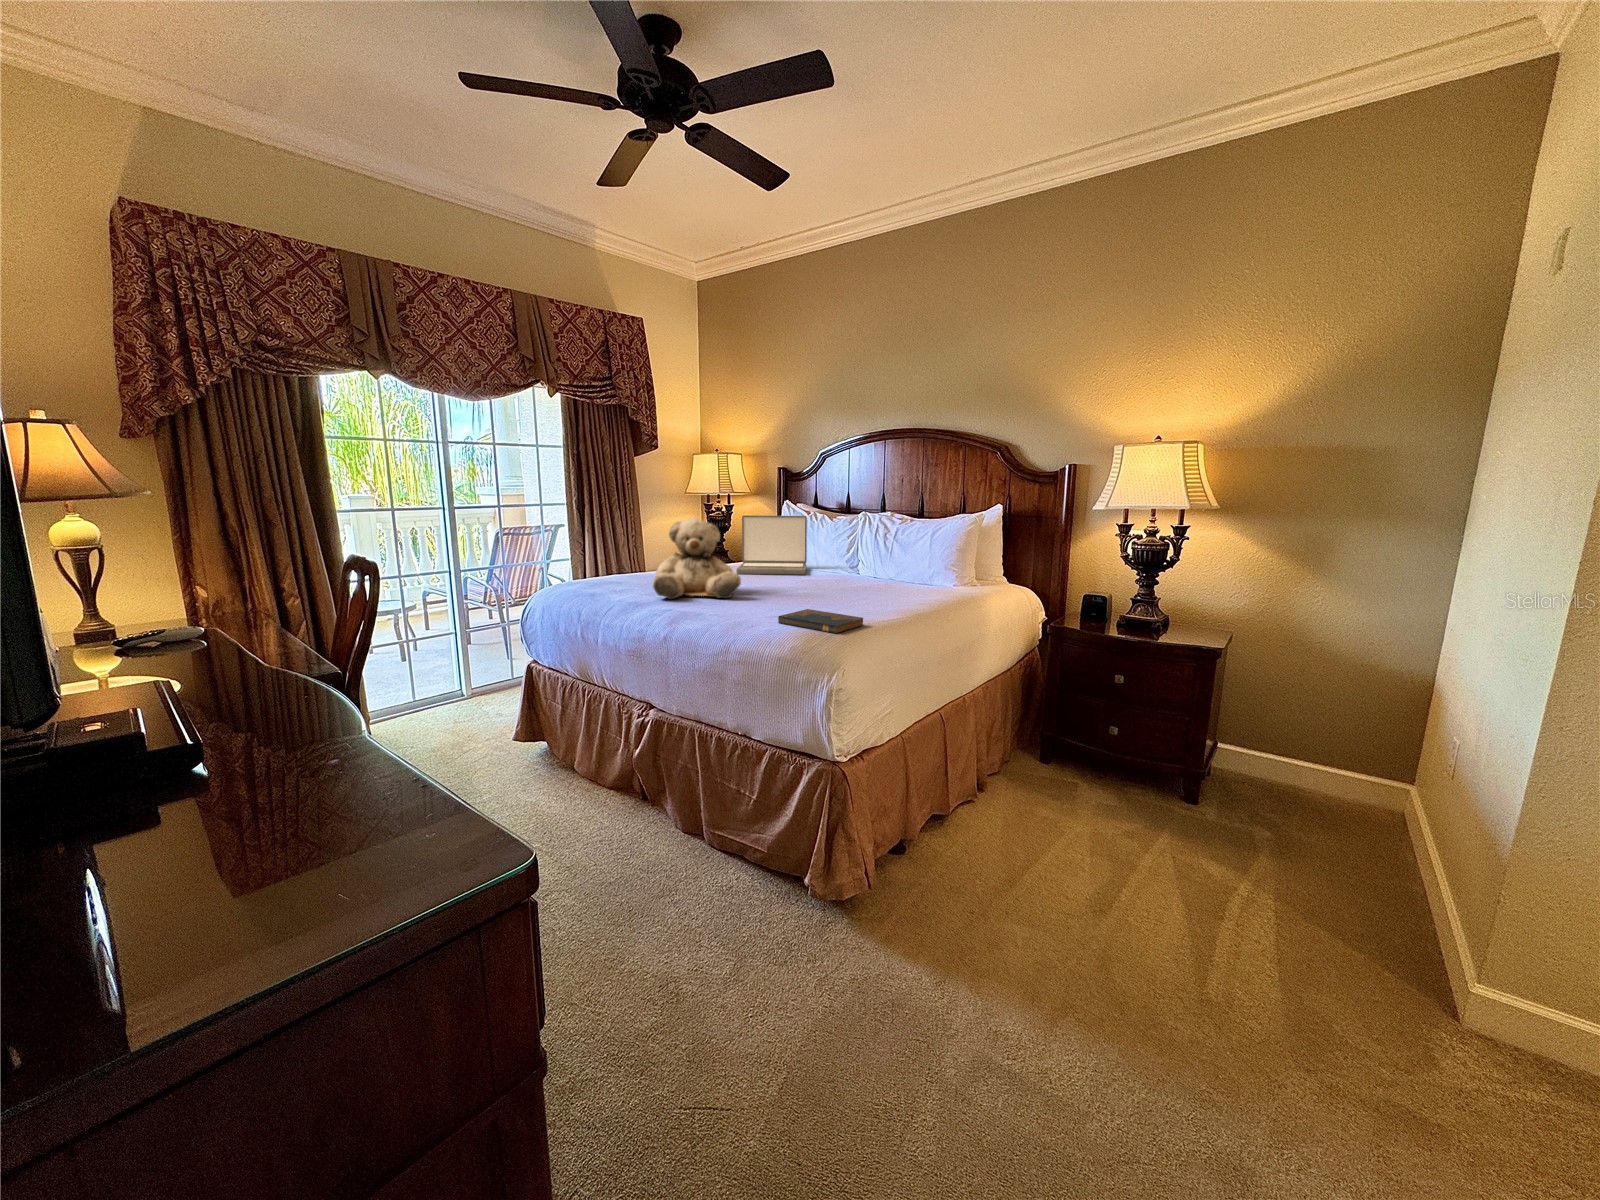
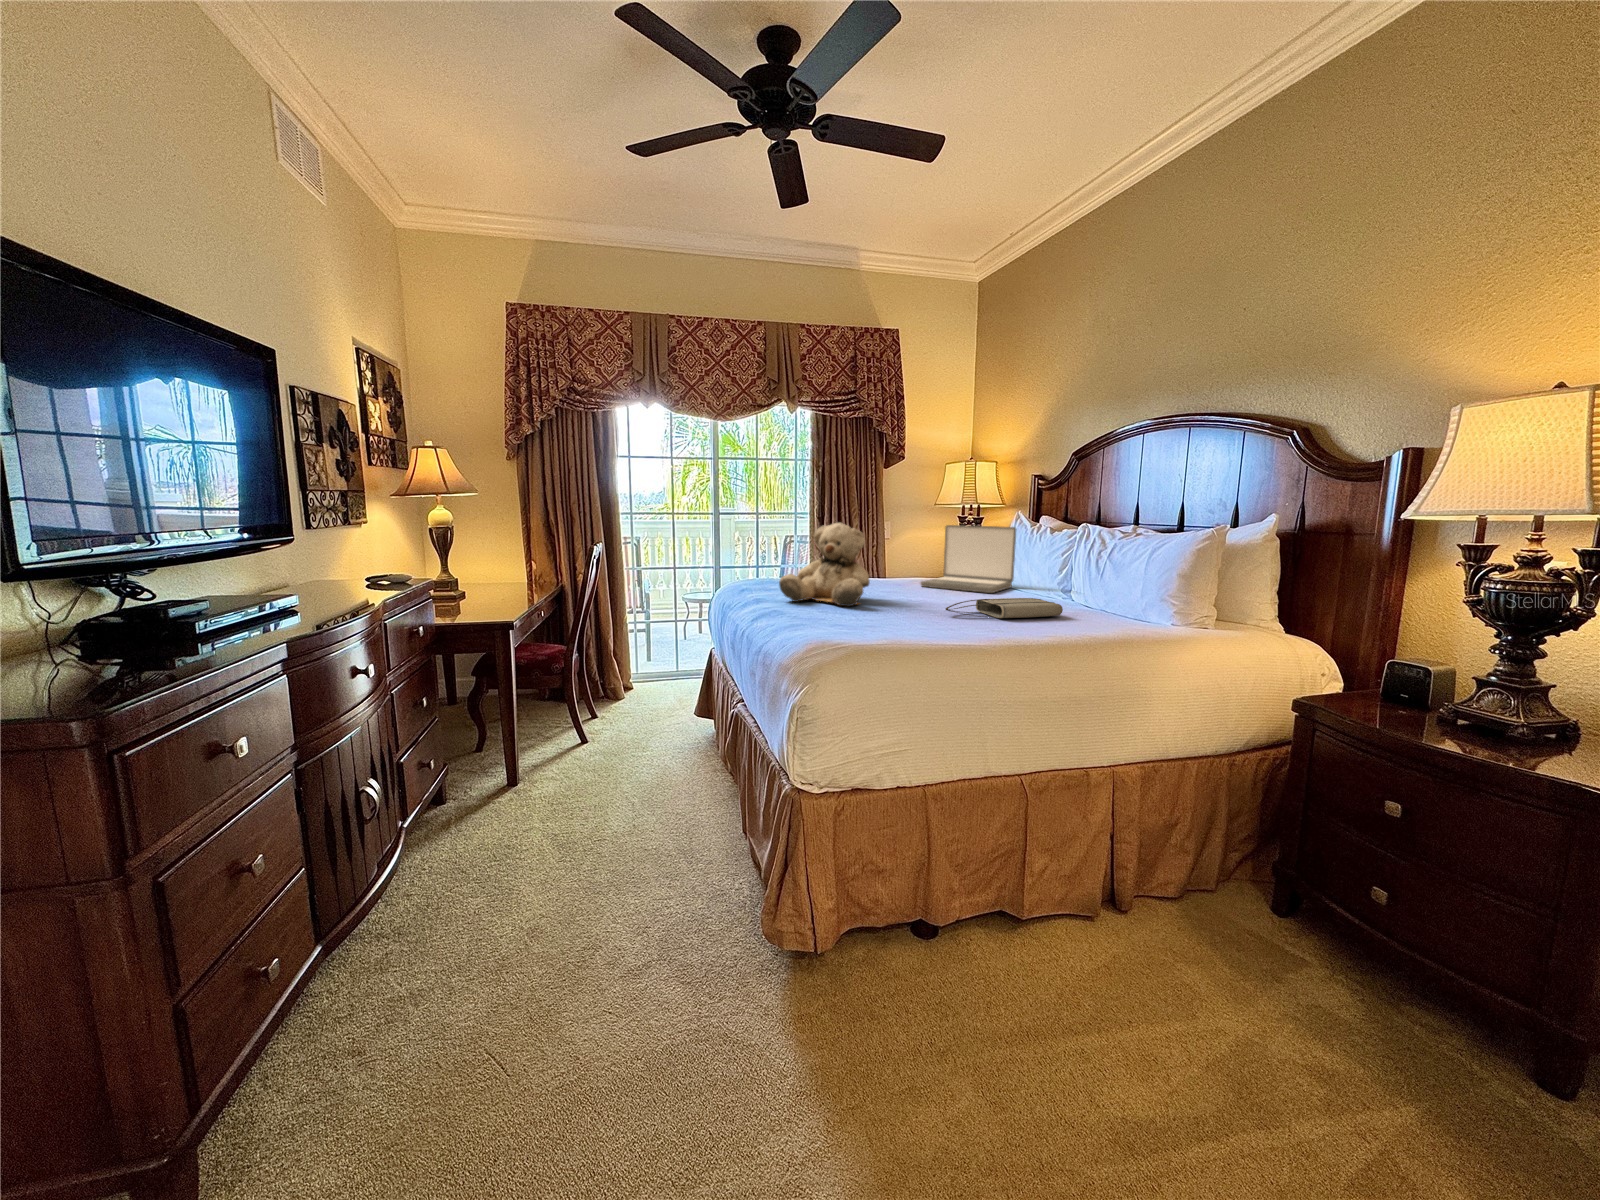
tote bag: none [817,576,892,595] -> present [946,598,1063,618]
hardcover book: present [778,609,863,633] -> none [835,624,918,652]

